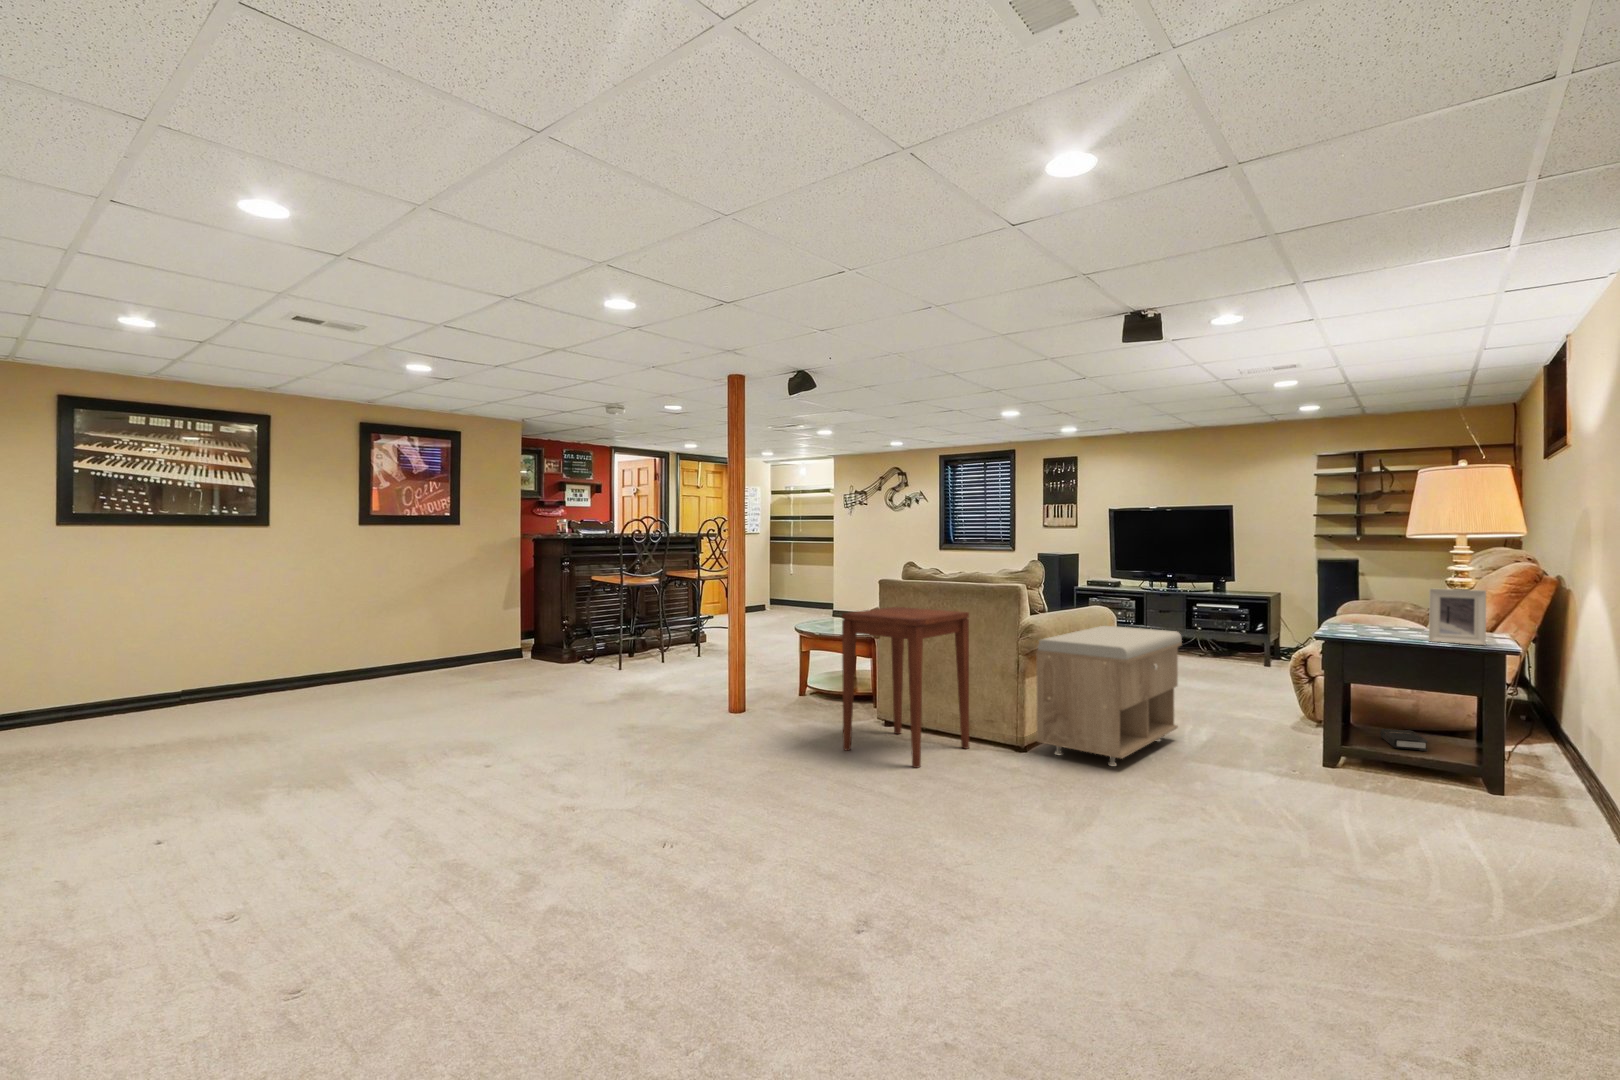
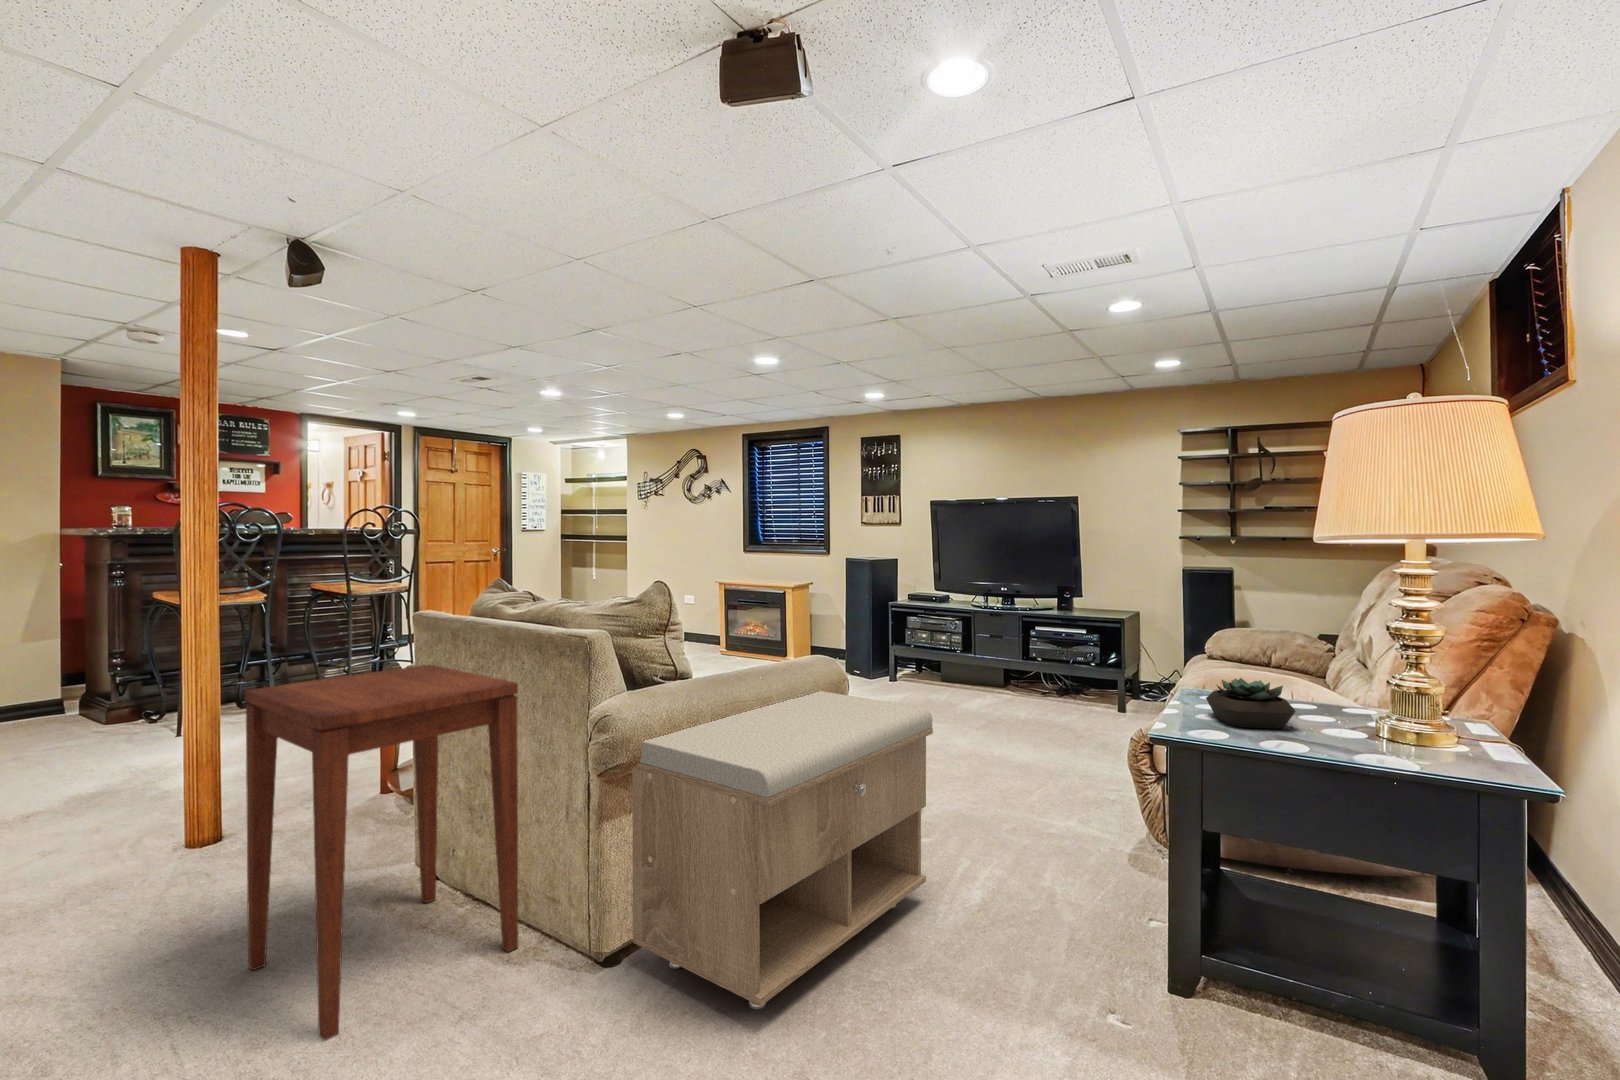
picture frame: present [1429,588,1486,645] -> none [1363,645,1480,770]
succulent plant: none [1345,610,1395,634] -> present [1206,678,1296,729]
hardback book: present [1380,729,1427,751] -> none [1267,901,1356,966]

